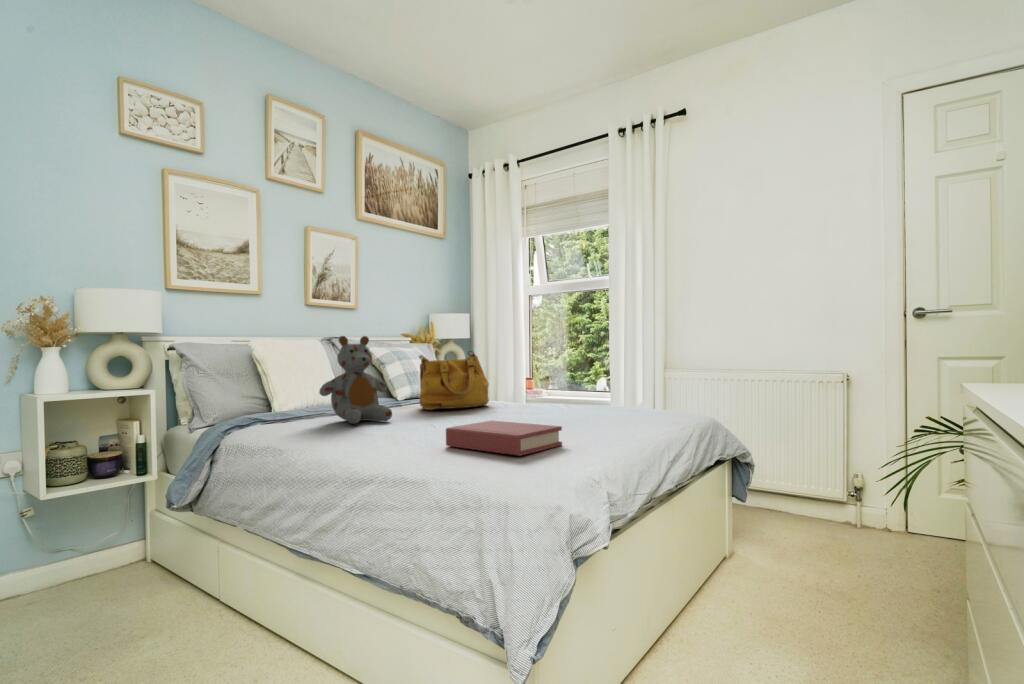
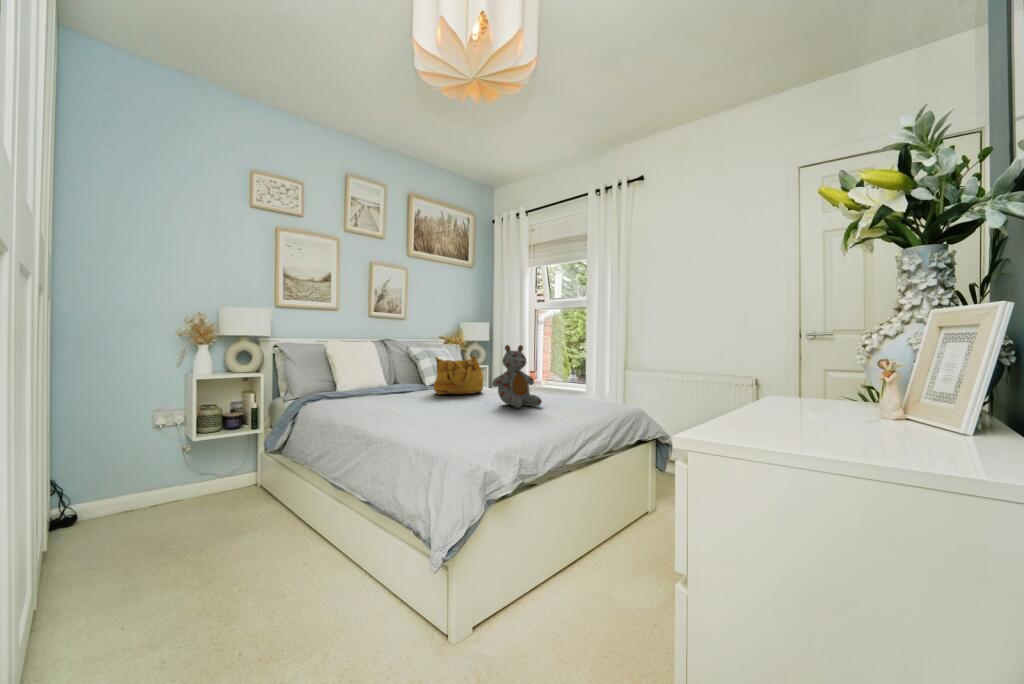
stuffed bear: present [319,336,392,424] -> present [492,345,542,408]
hardback book: present [446,421,562,456] -> none [427,406,501,432]

